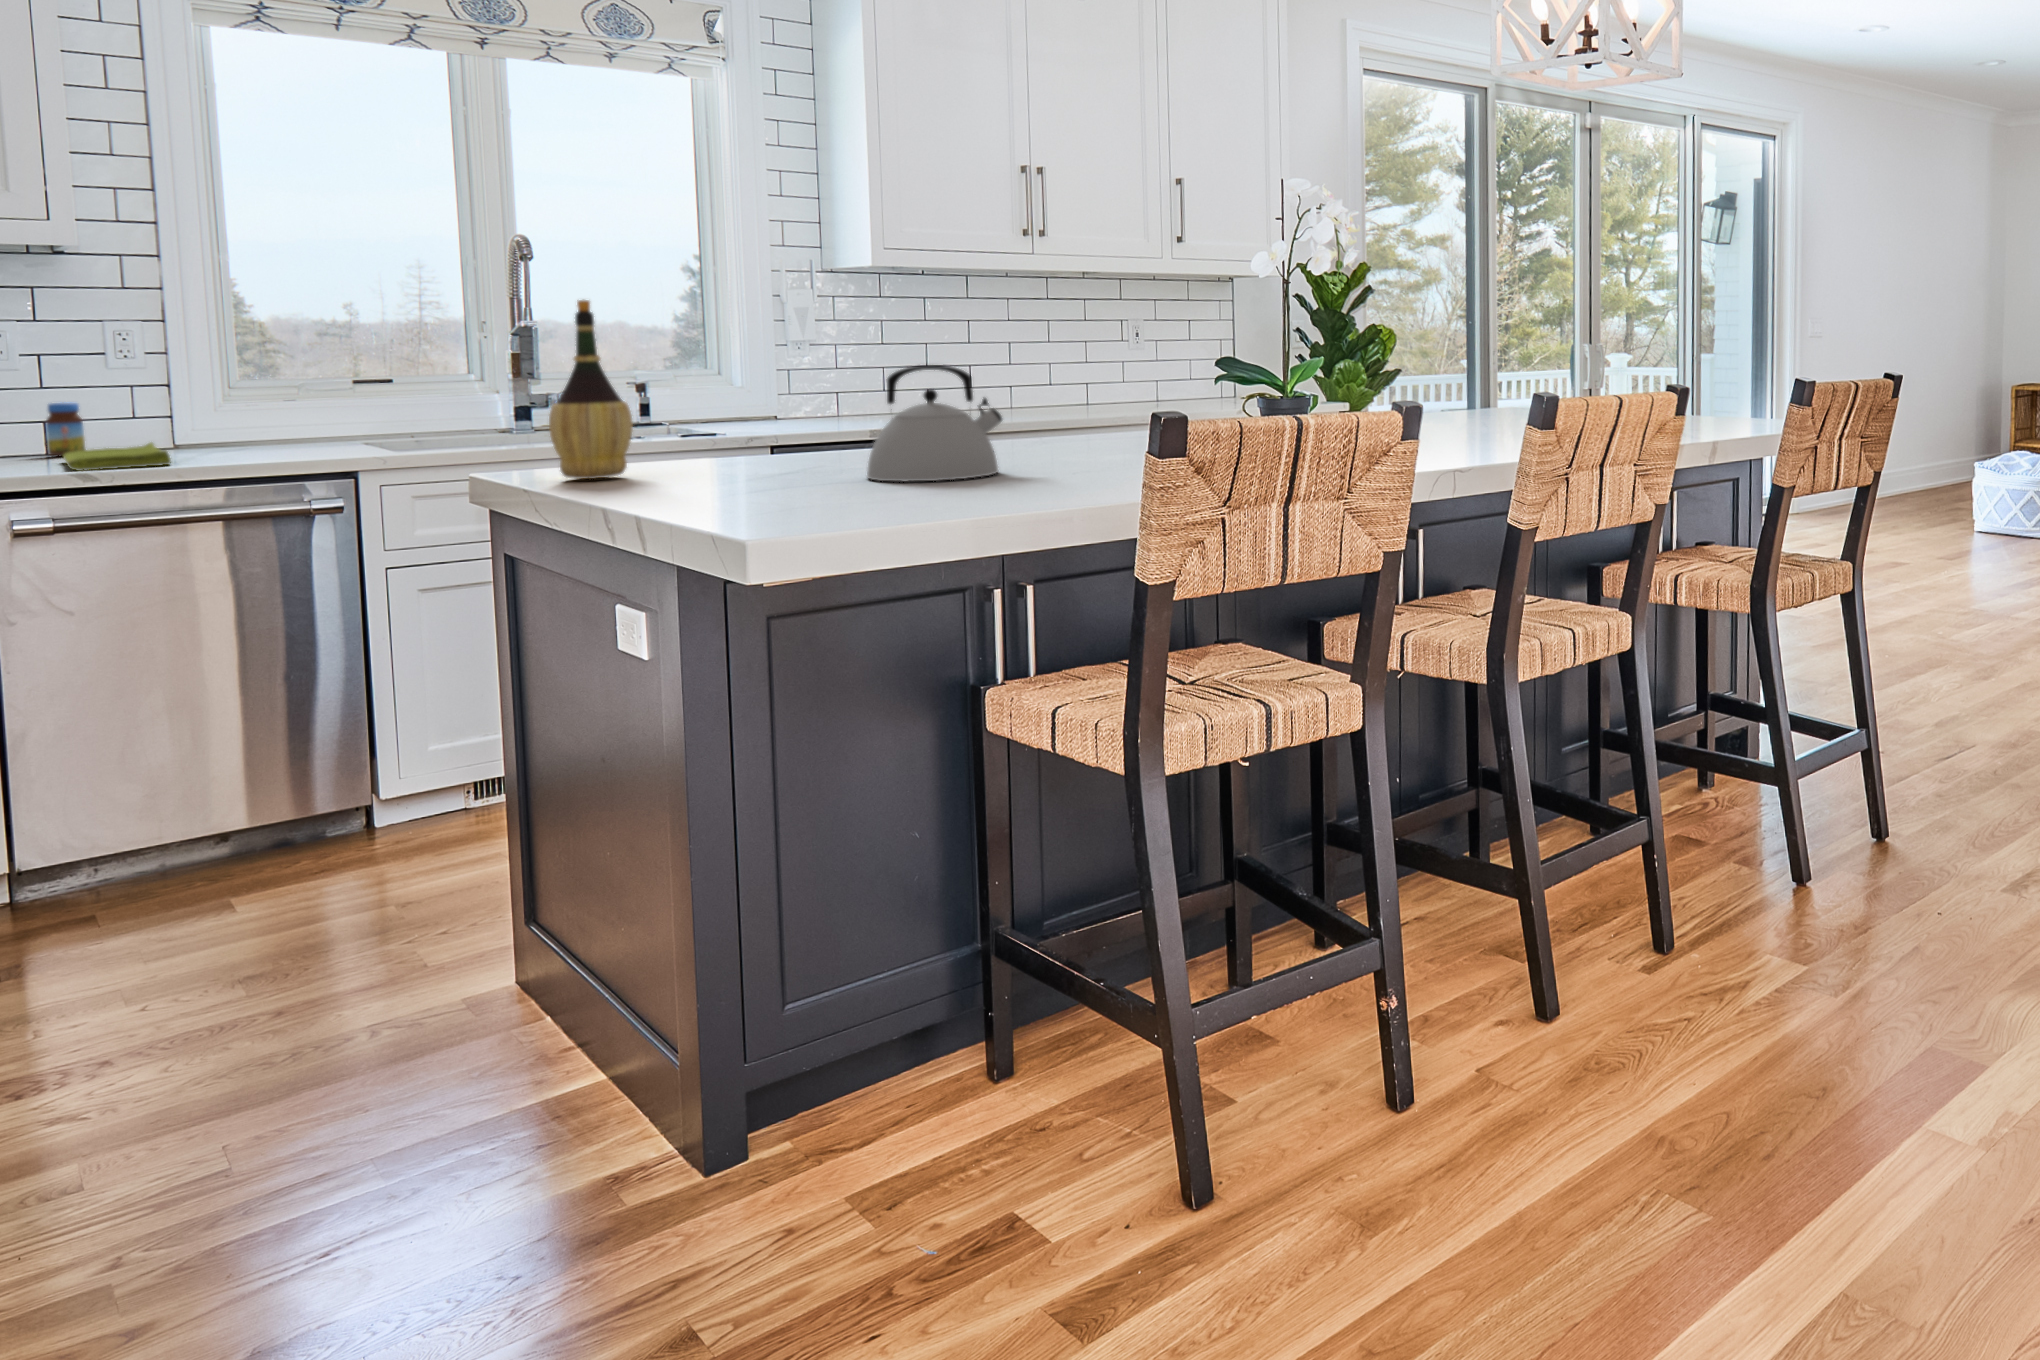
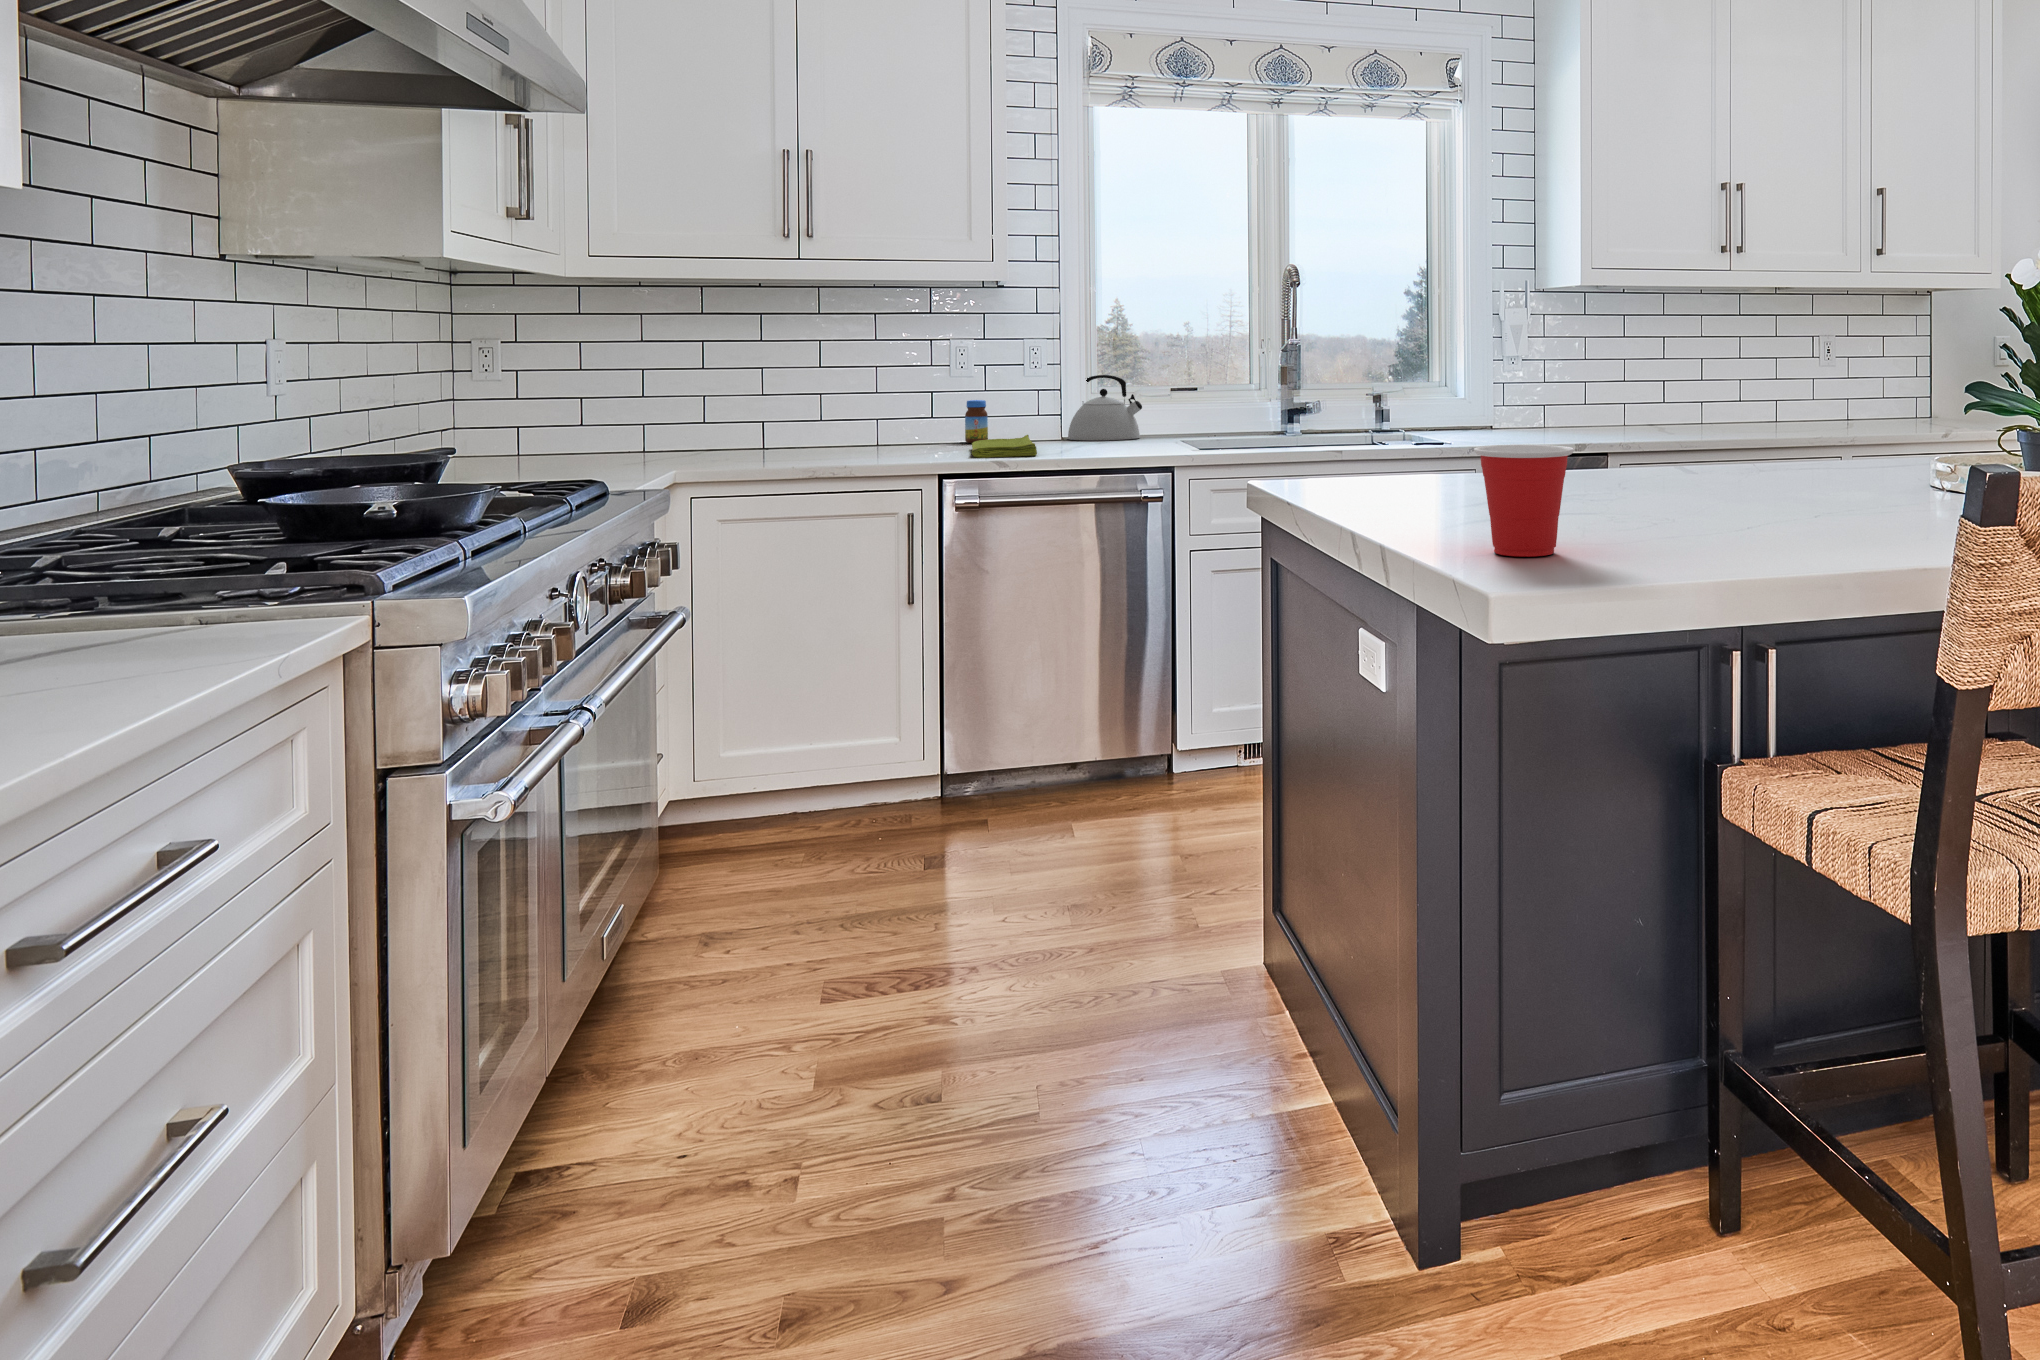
wine bottle: present [549,300,633,479] -> none [1308,318,1377,492]
kettle: present [867,365,1002,481] -> present [1068,375,1142,441]
cup: none [729,417,831,518] -> present [1474,444,1574,556]

